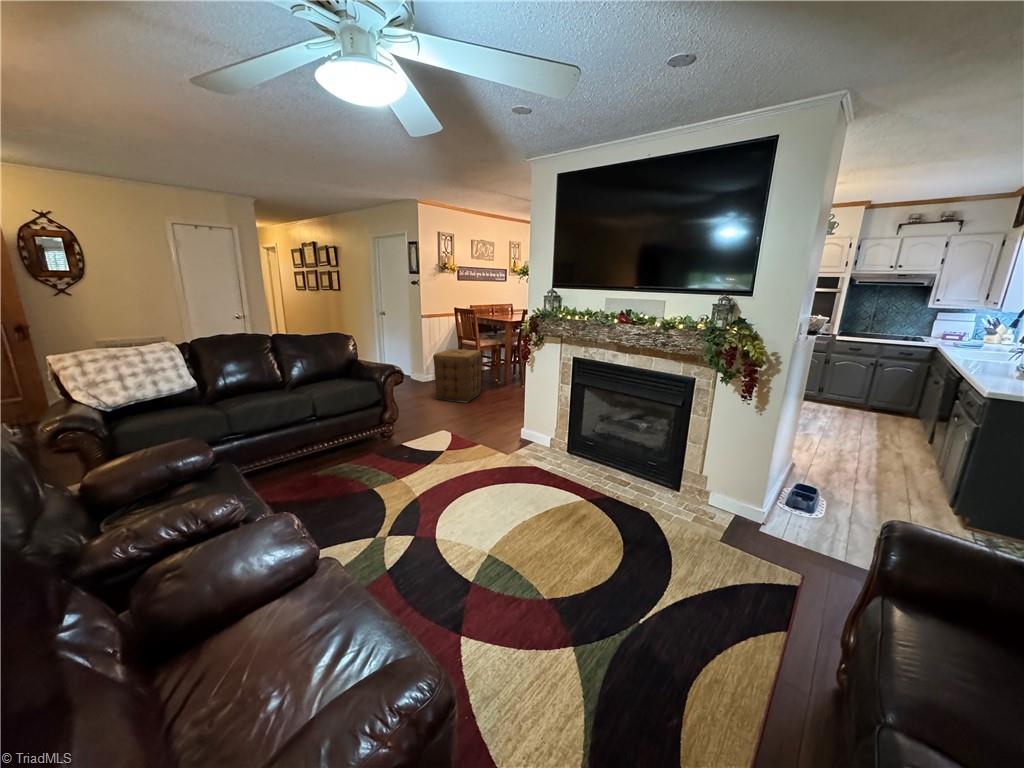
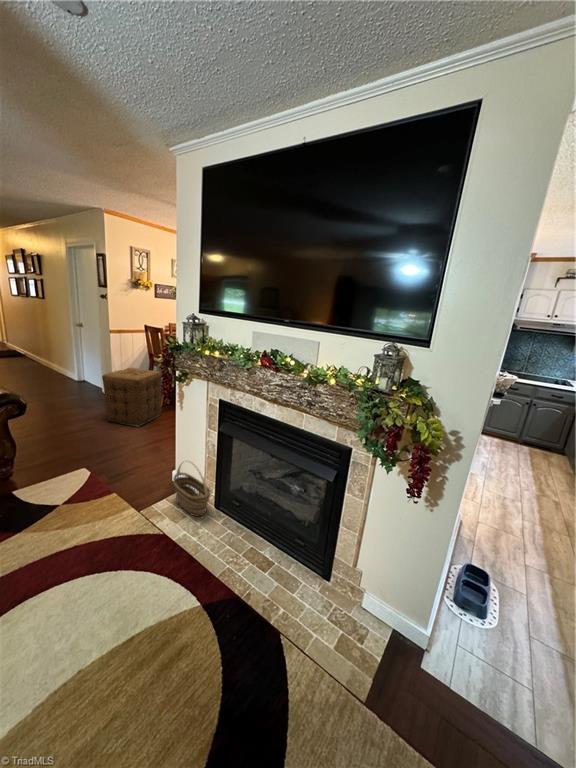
basket: none [531,412,567,457] -> present [173,462,211,516]

